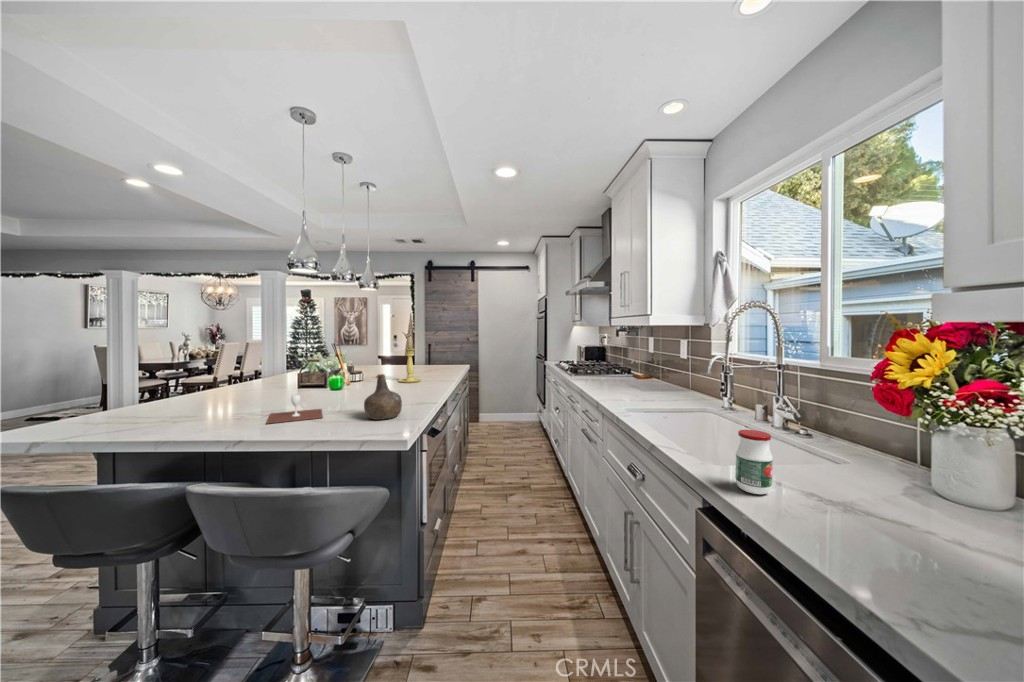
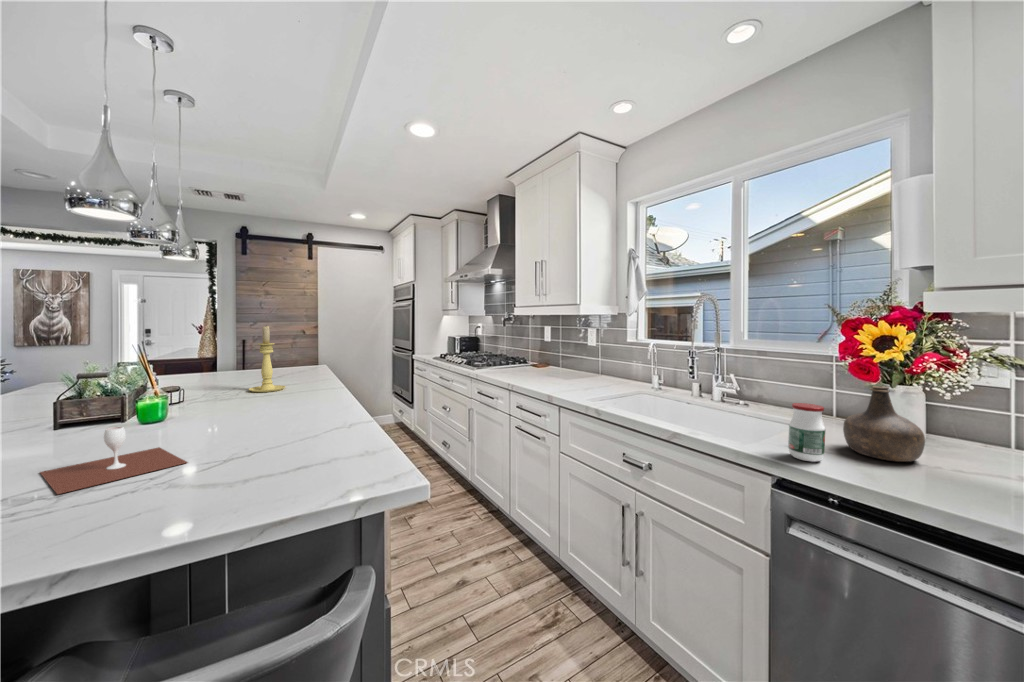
bottle: present [364,374,402,420] -> present [843,386,925,462]

